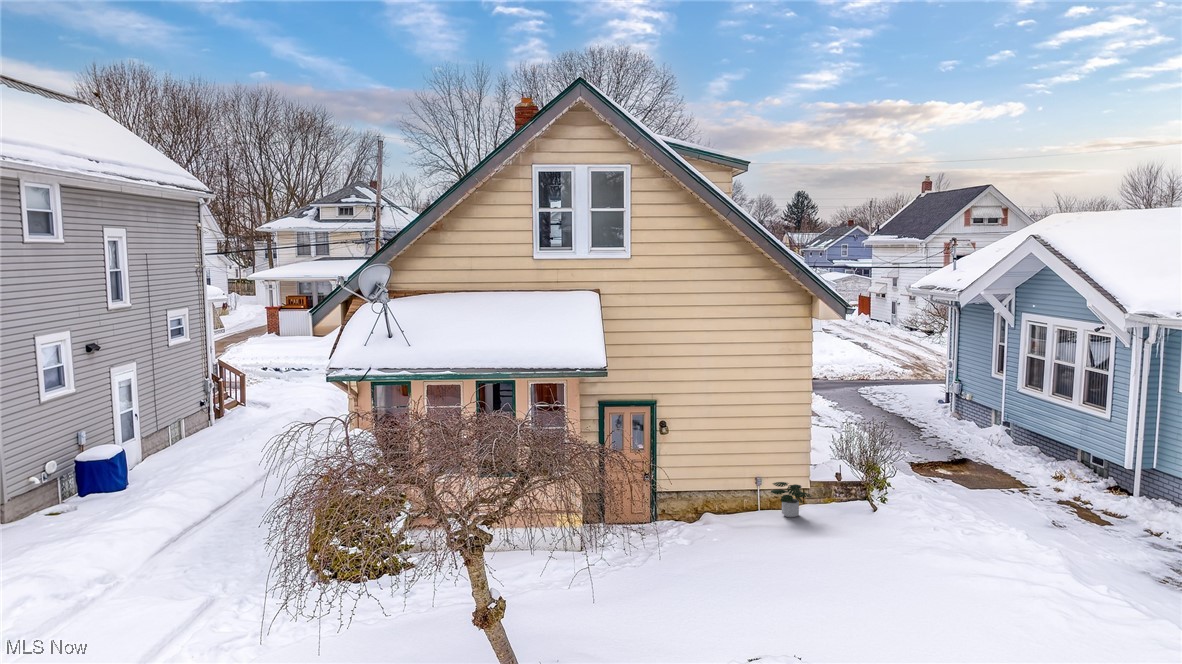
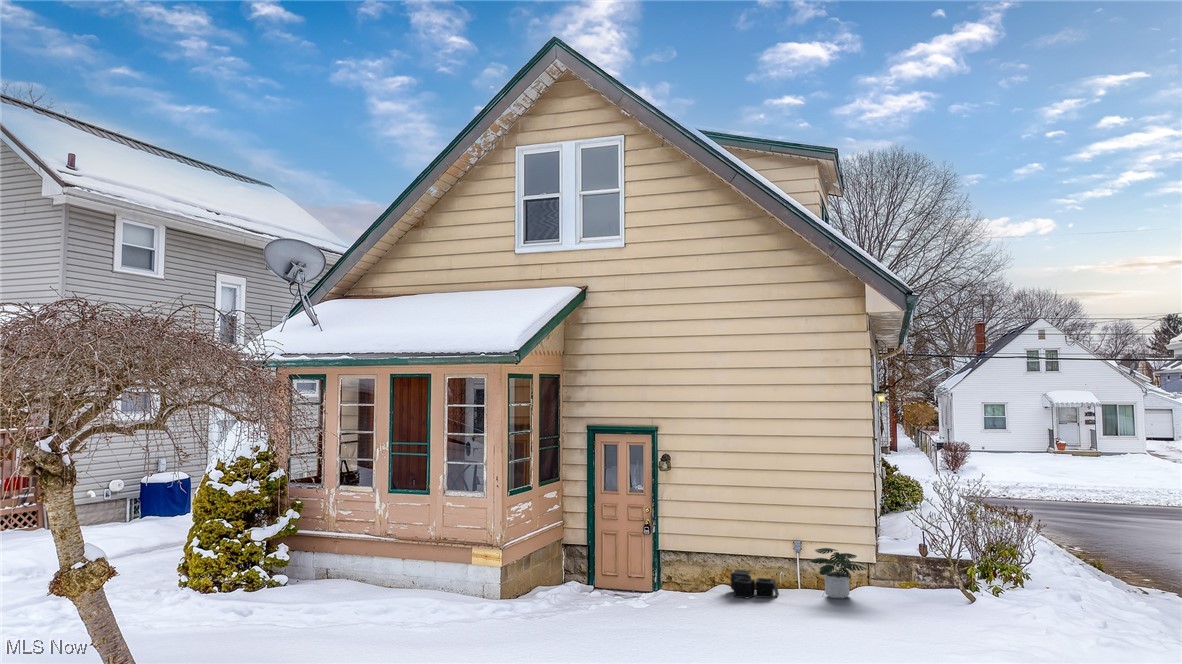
storage bin: none [713,502,753,525] -> present [730,570,779,598]

